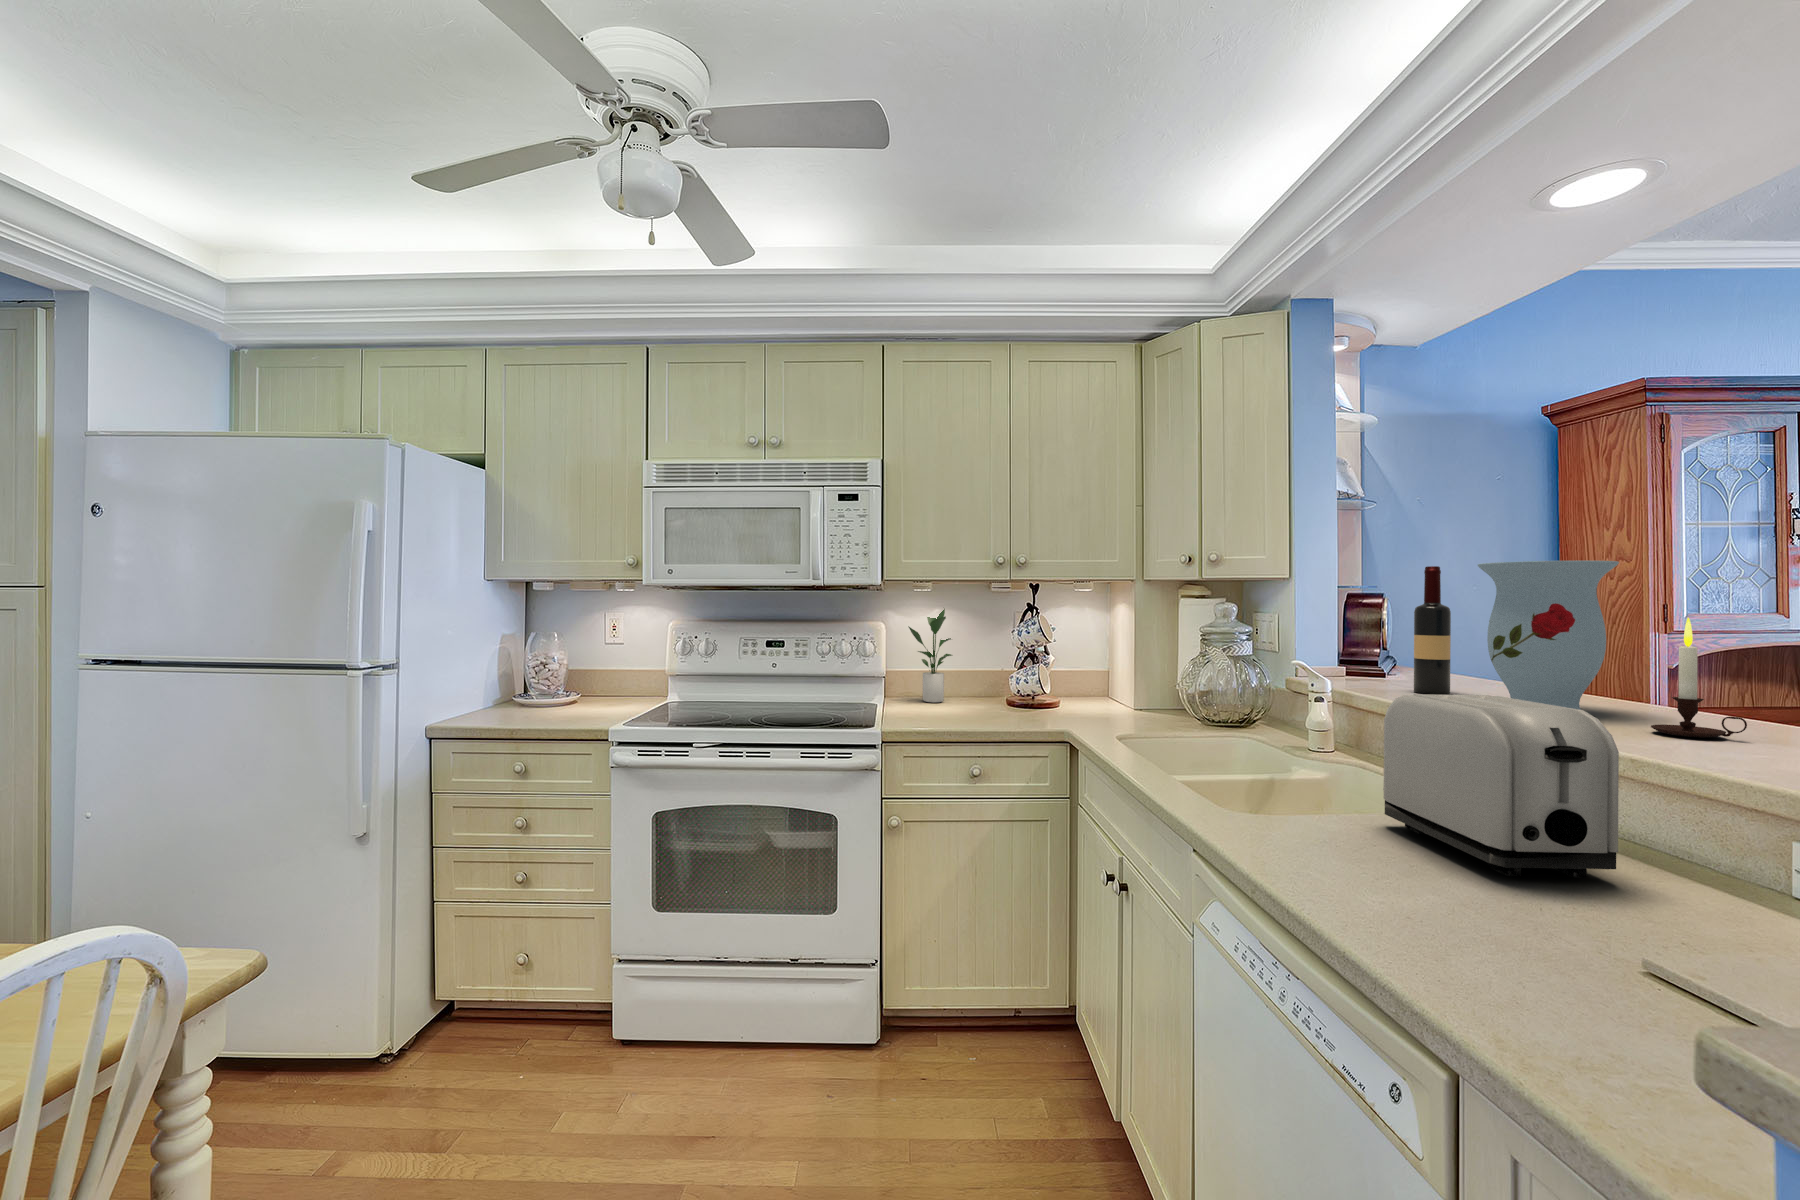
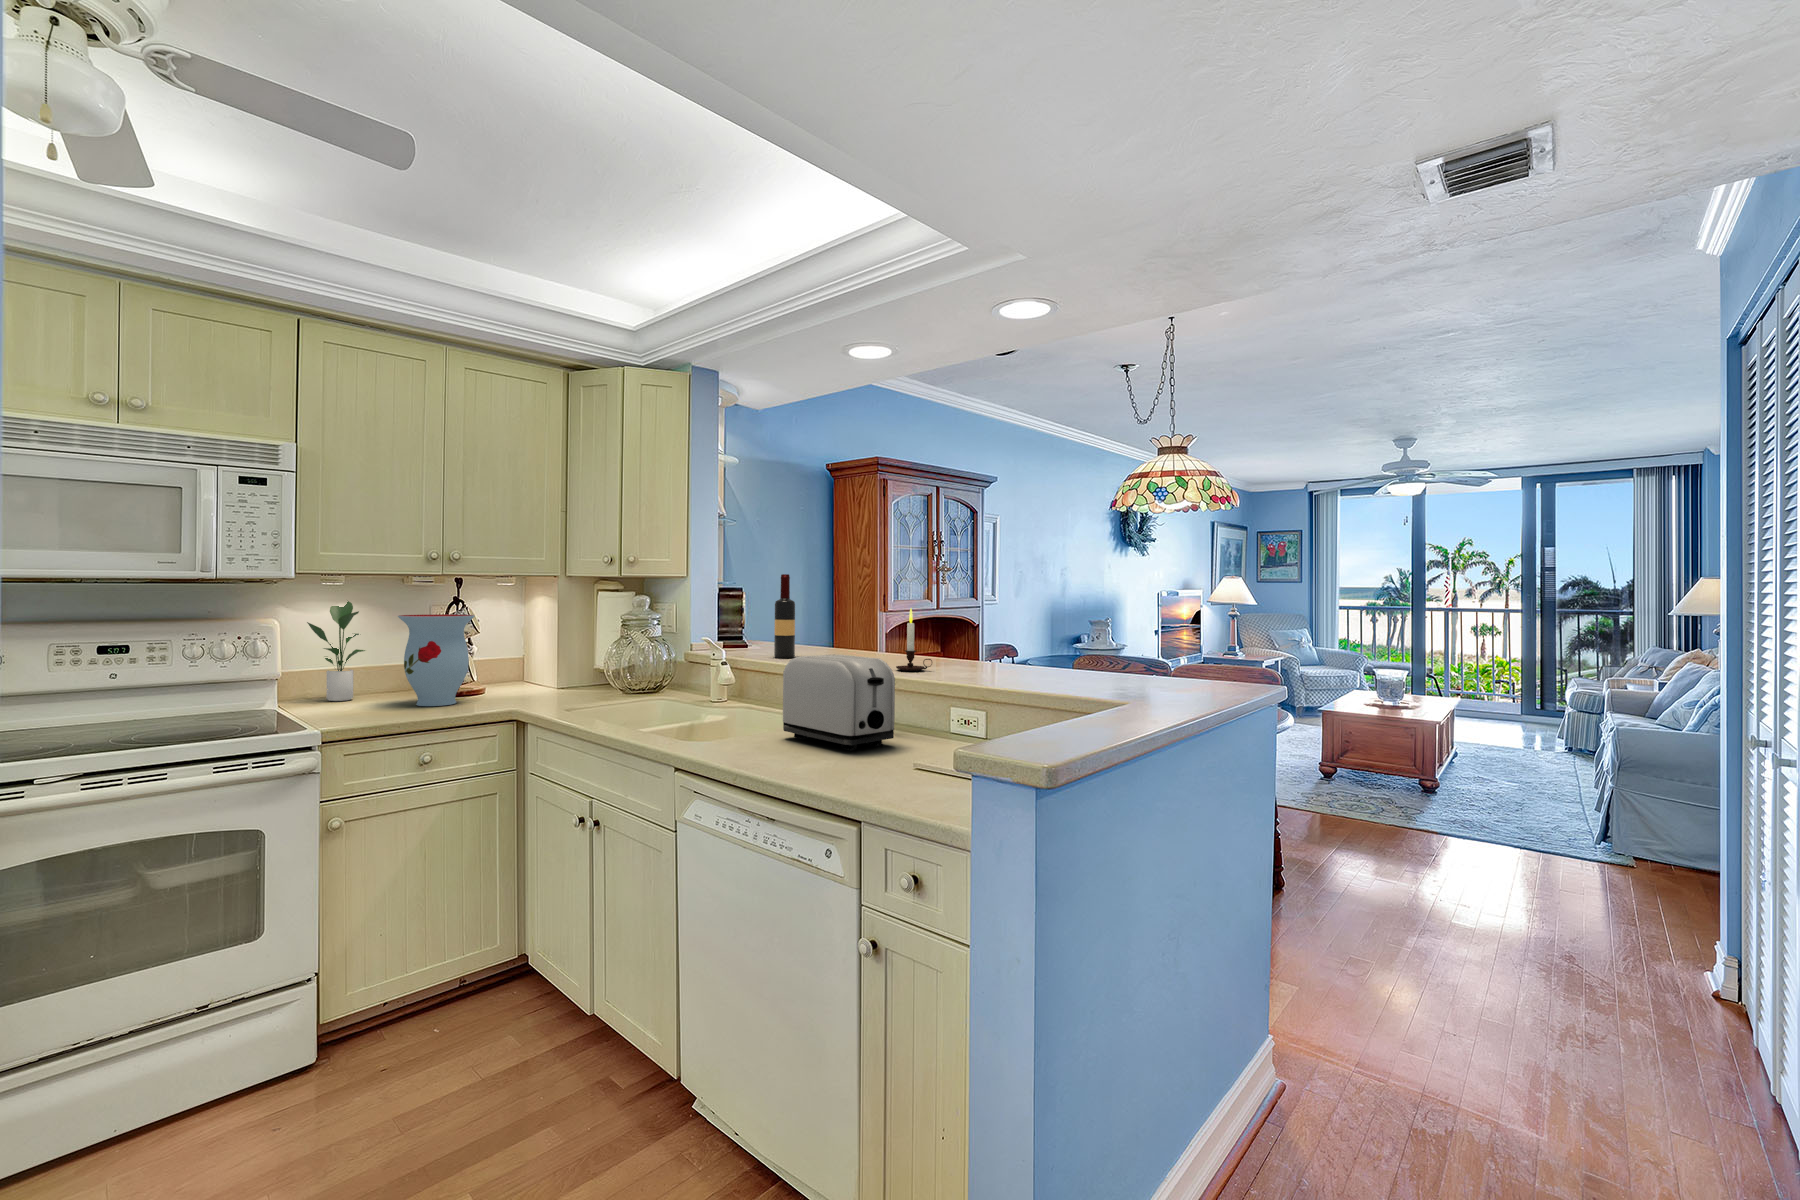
vase: present [1478,561,1619,710] -> present [398,614,475,706]

